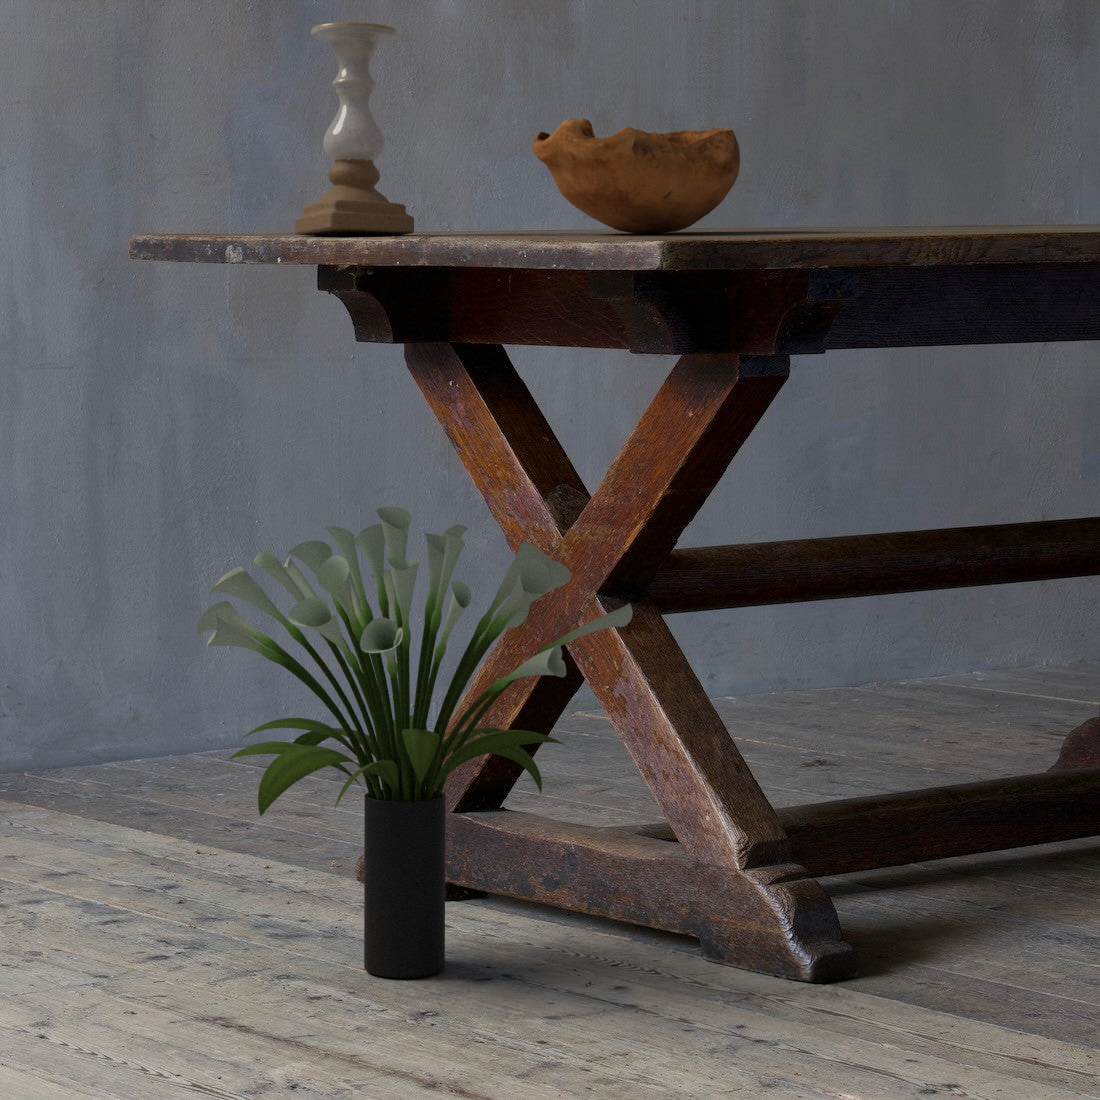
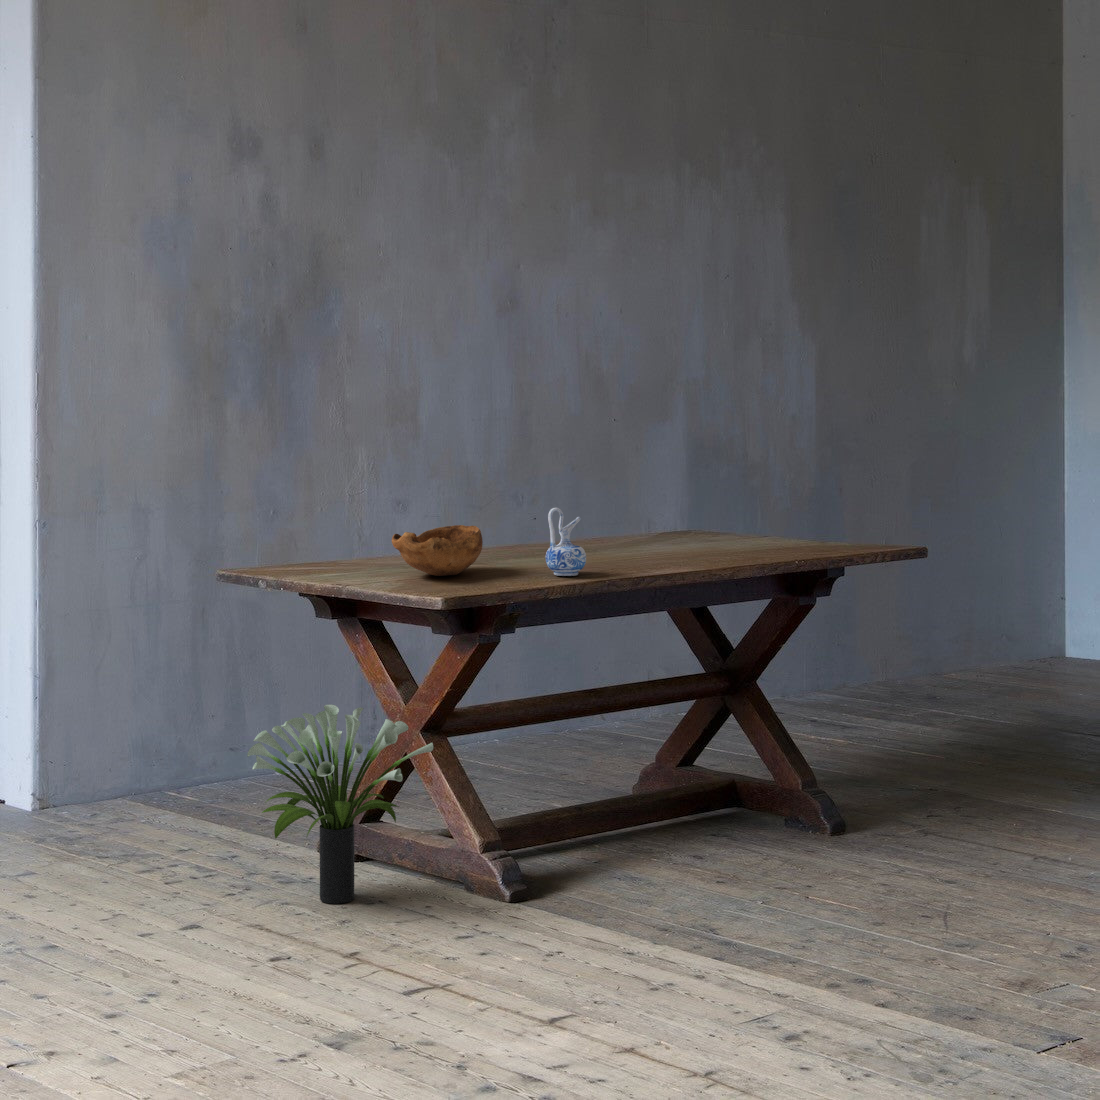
candle holder: present [295,22,414,236] -> none [288,484,341,575]
ceramic pitcher: none [888,68,984,232] -> present [545,508,586,576]

